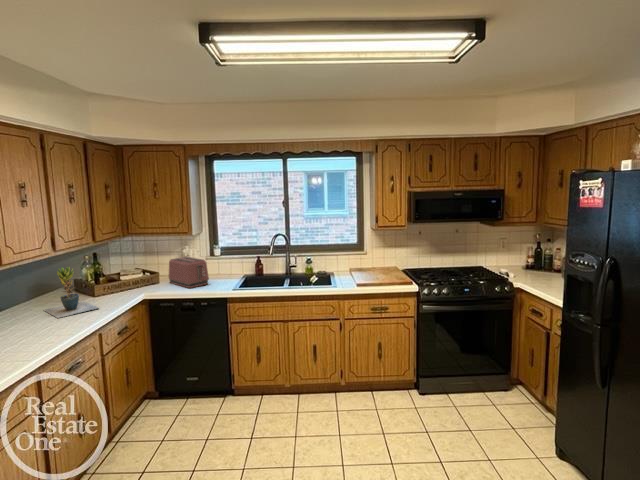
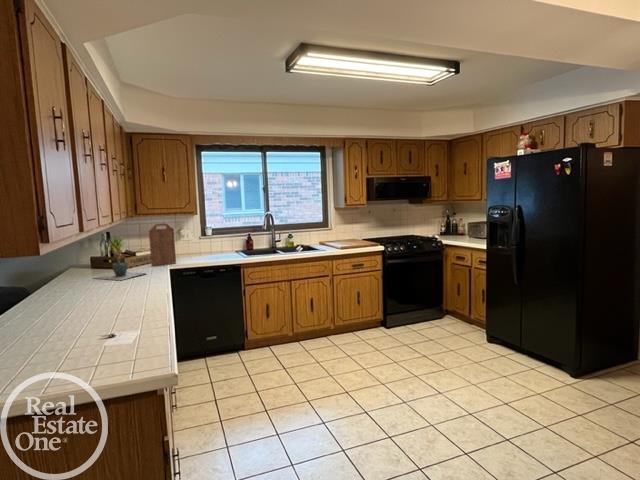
cutting board: none [124,247,157,294] -> present [149,223,176,266]
toaster: present [169,257,209,288] -> none [175,236,215,260]

